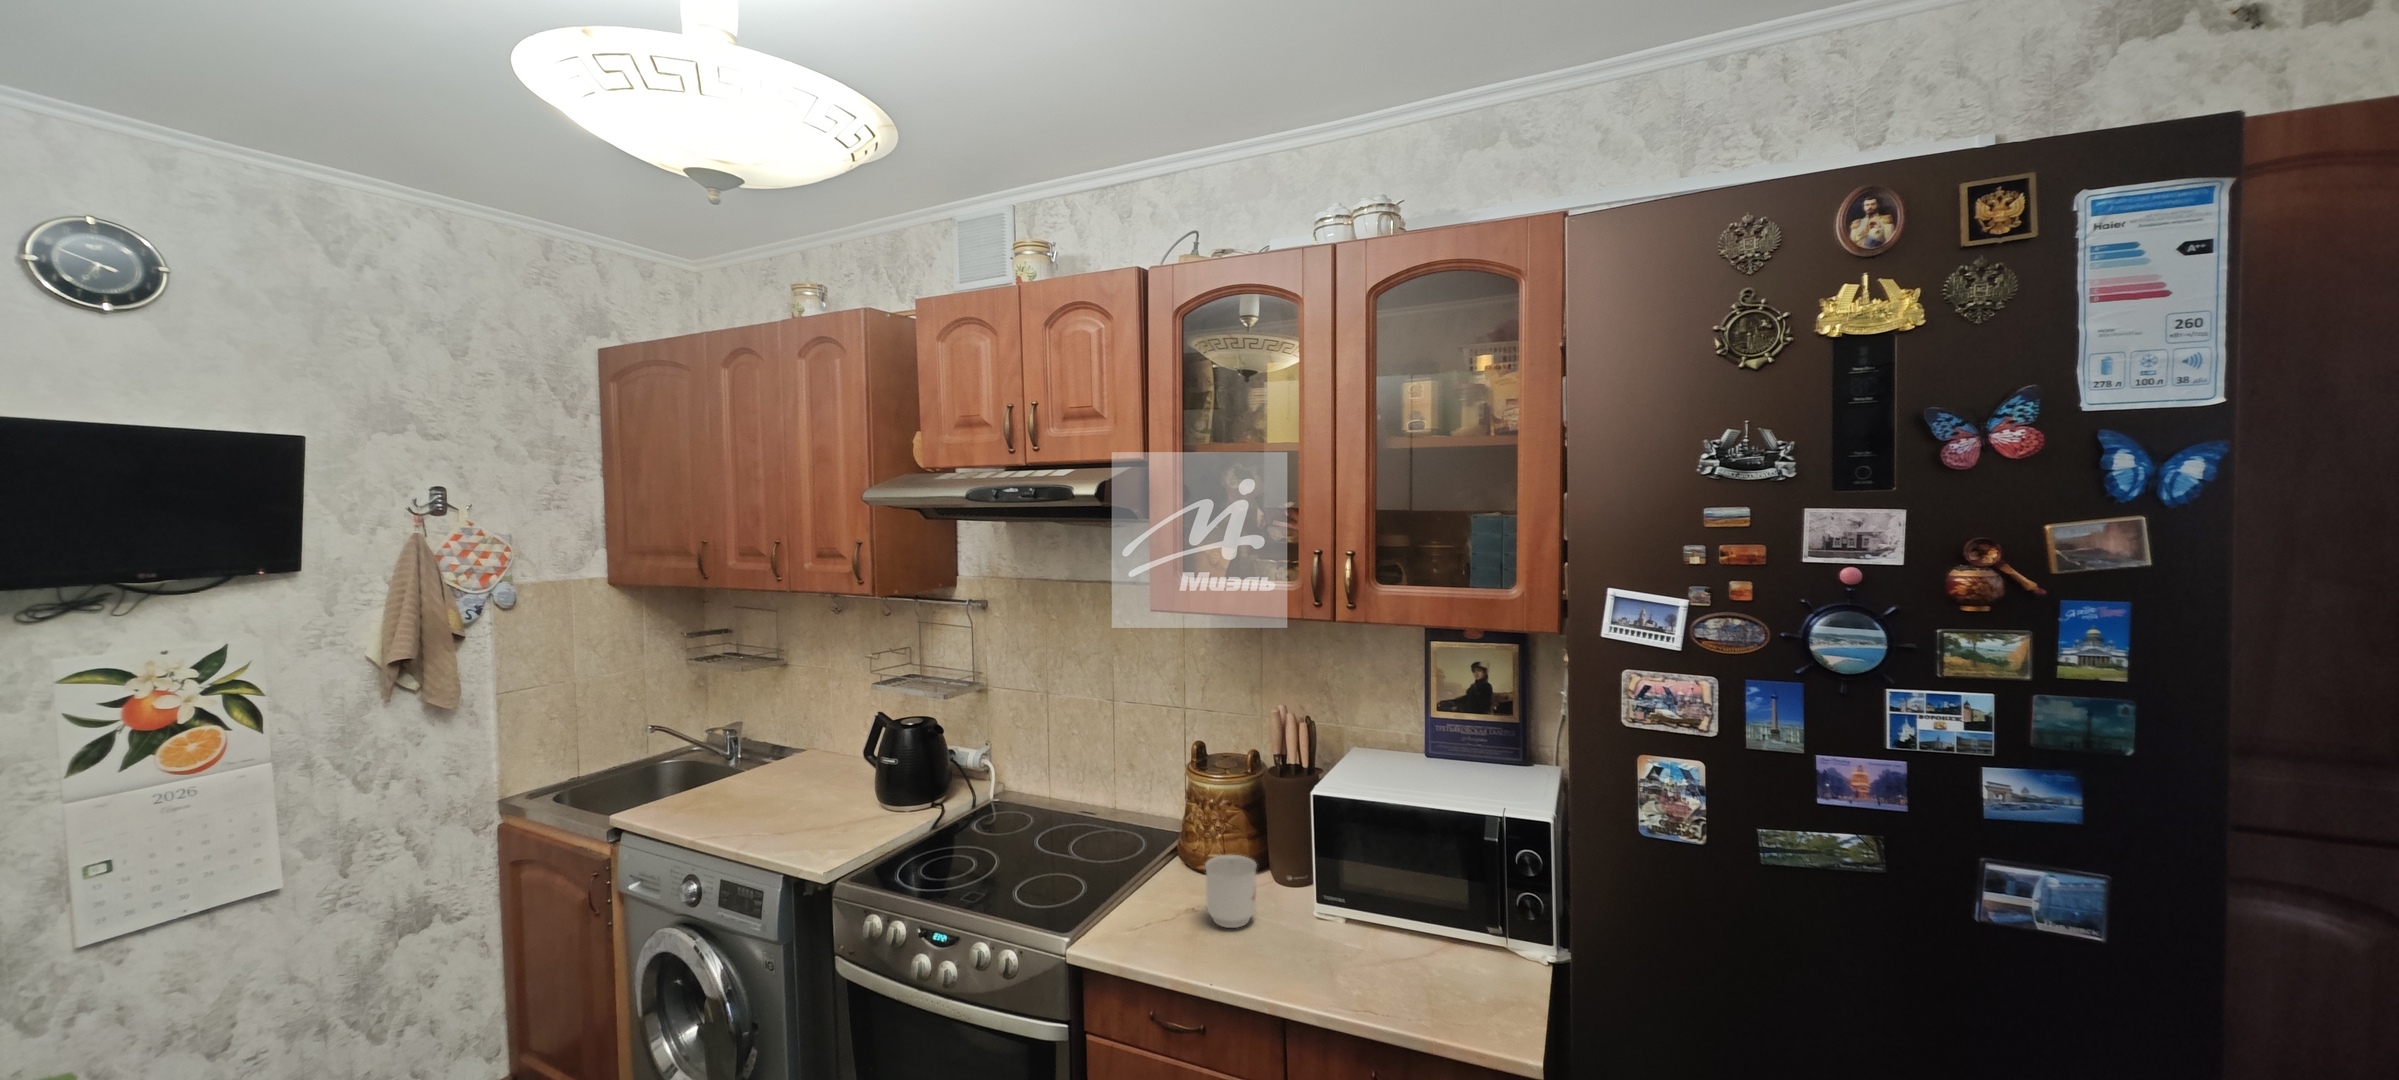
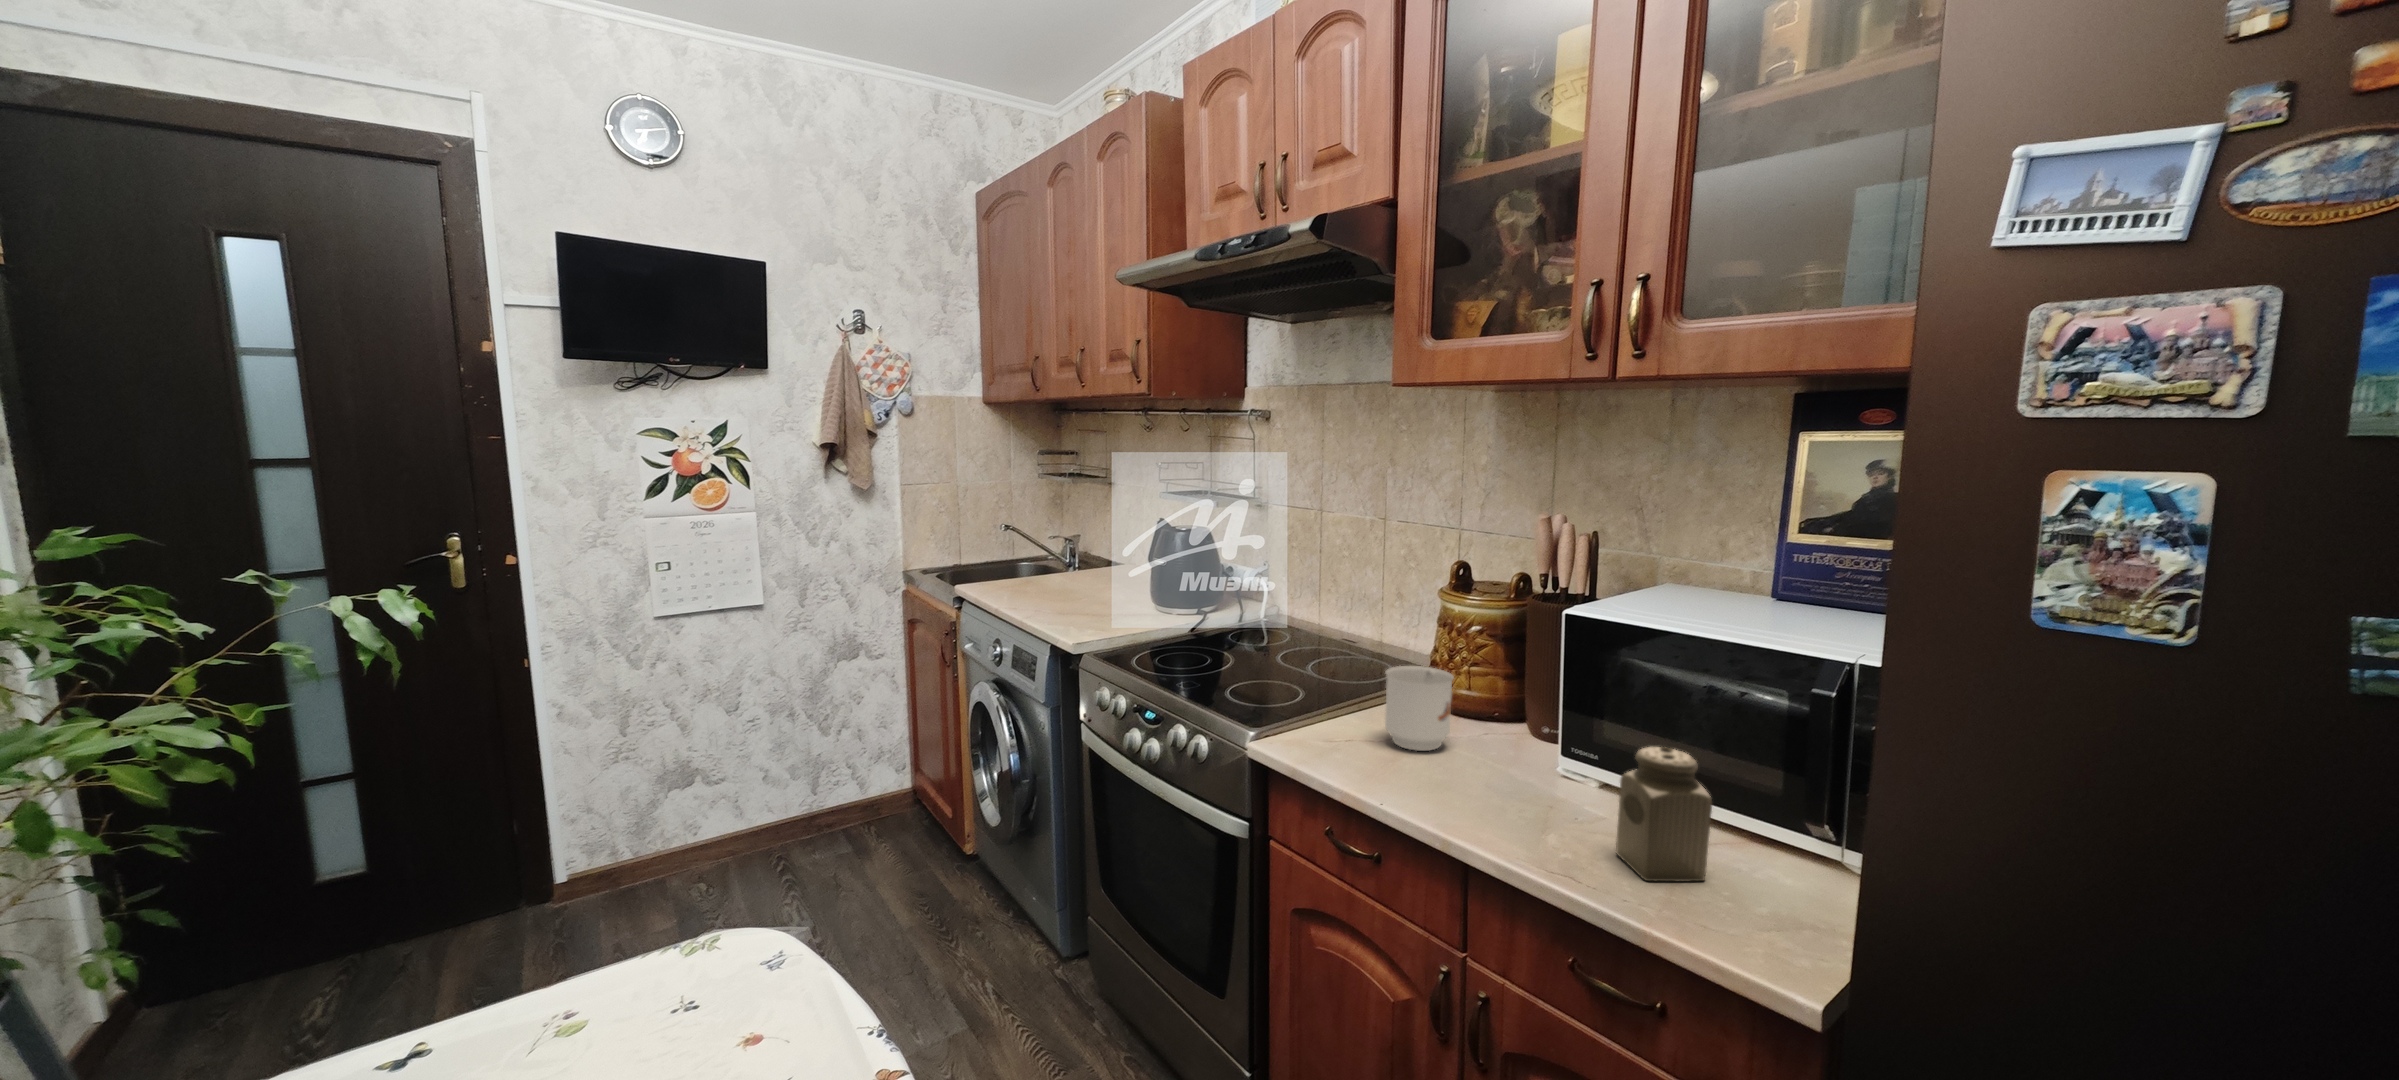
salt shaker: none [1419,911,1476,1007] -> present [1616,747,1712,881]

